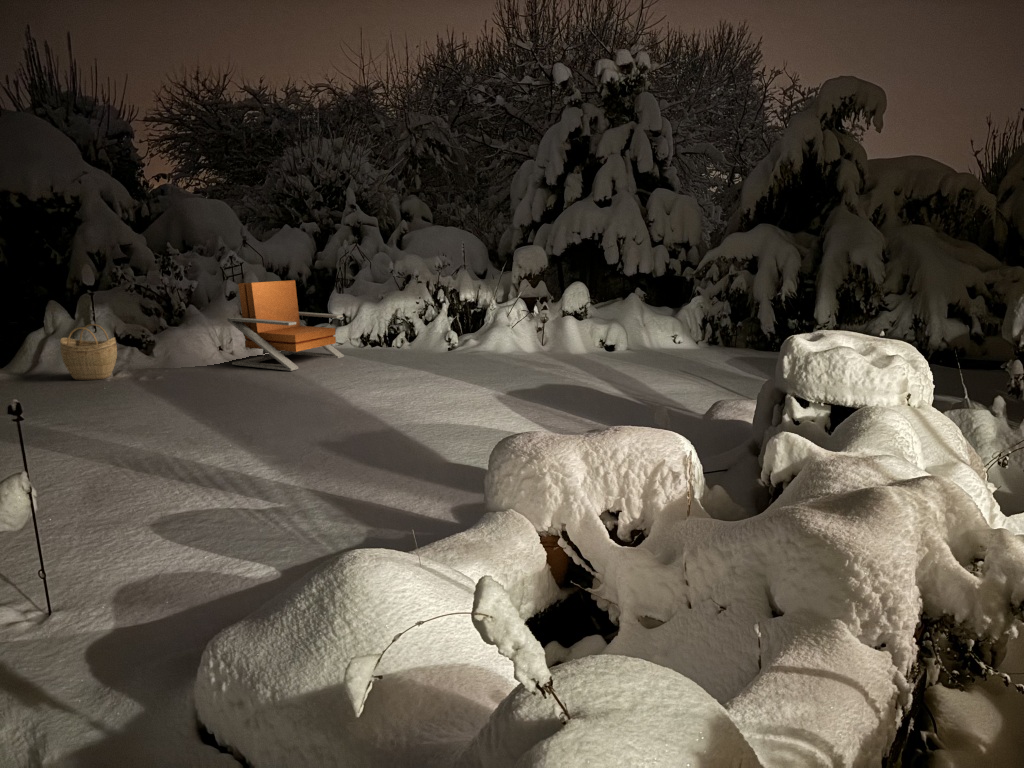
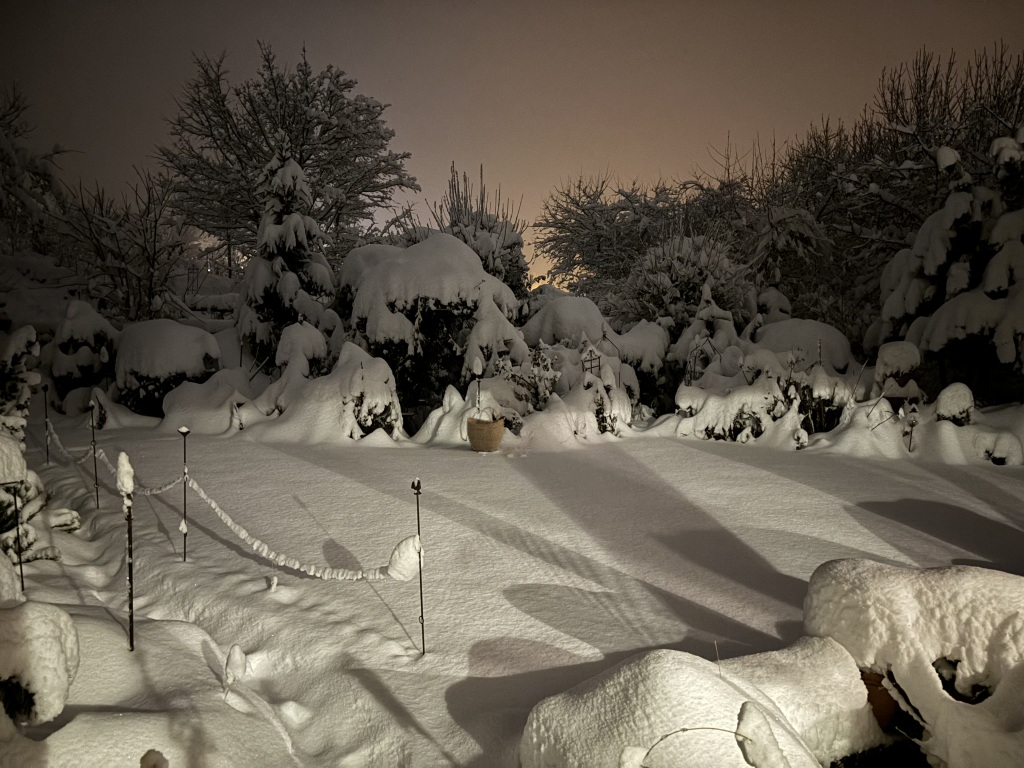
lounge chair: present [227,280,344,371] -> none [587,375,688,458]

